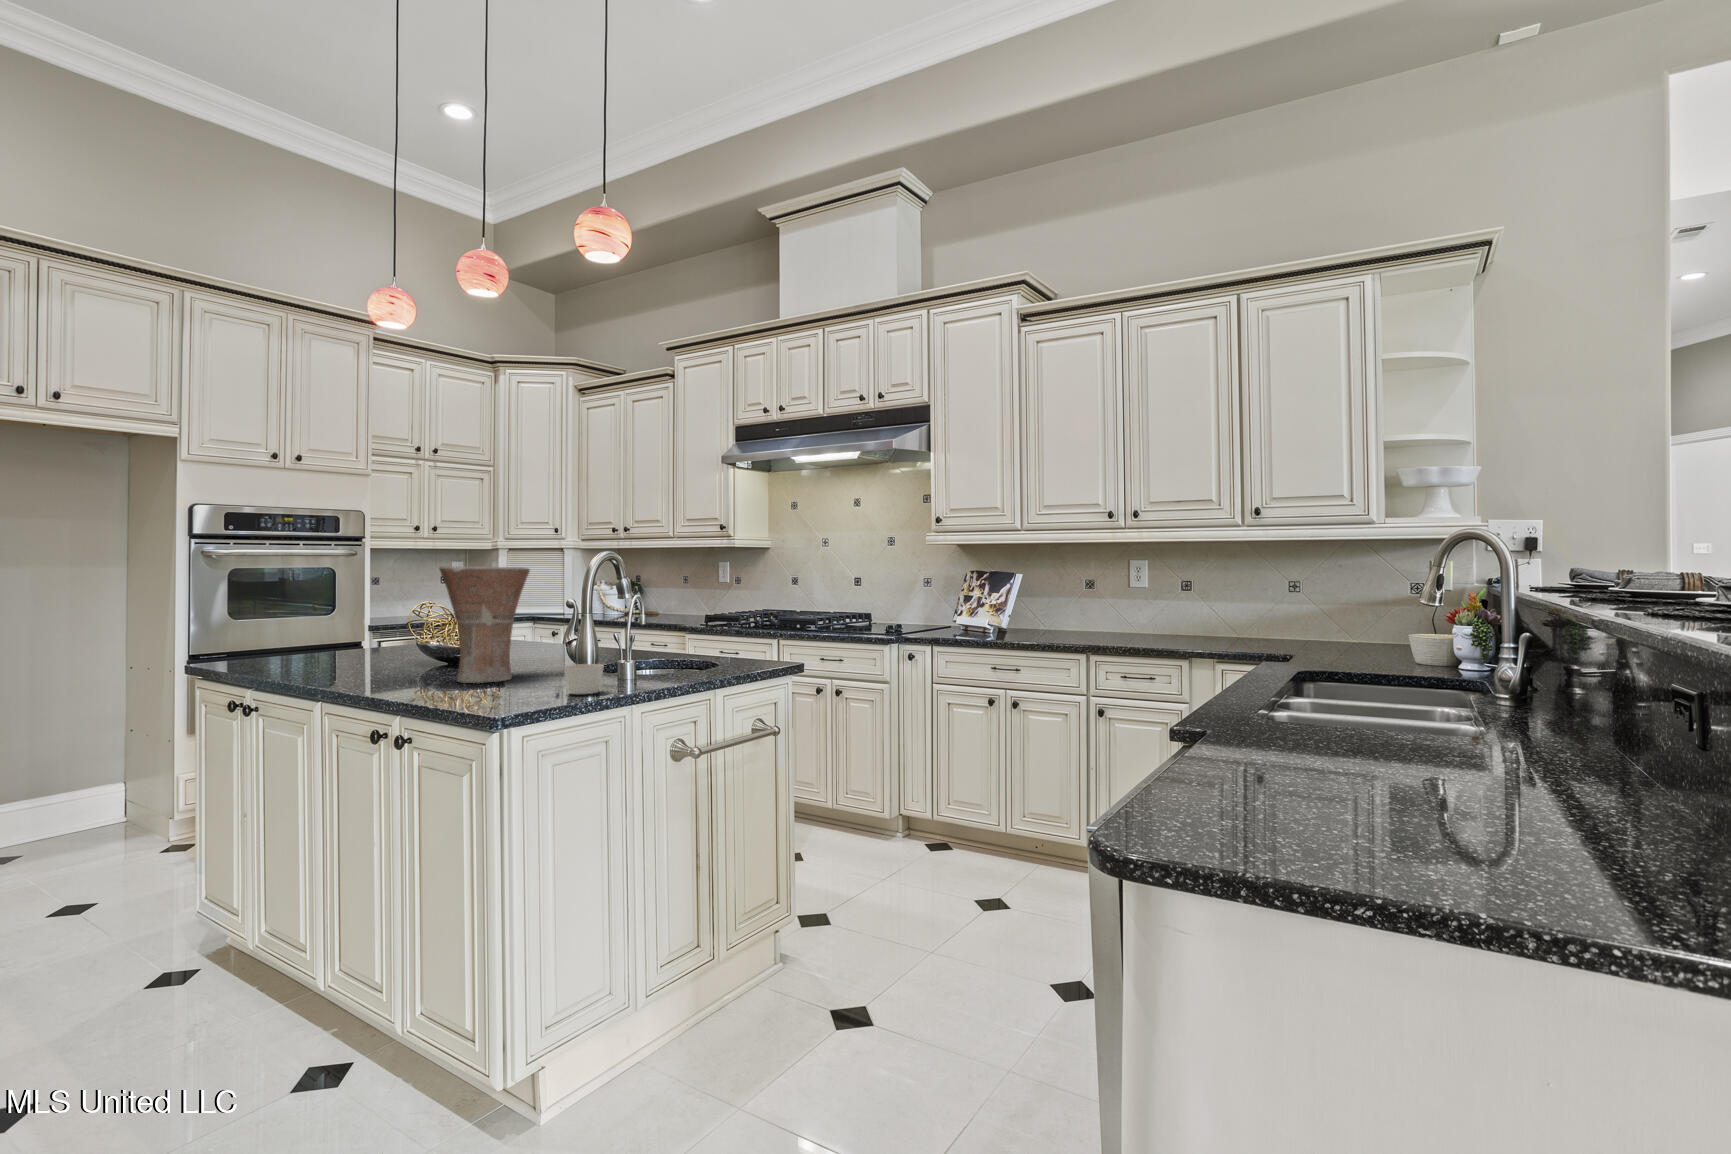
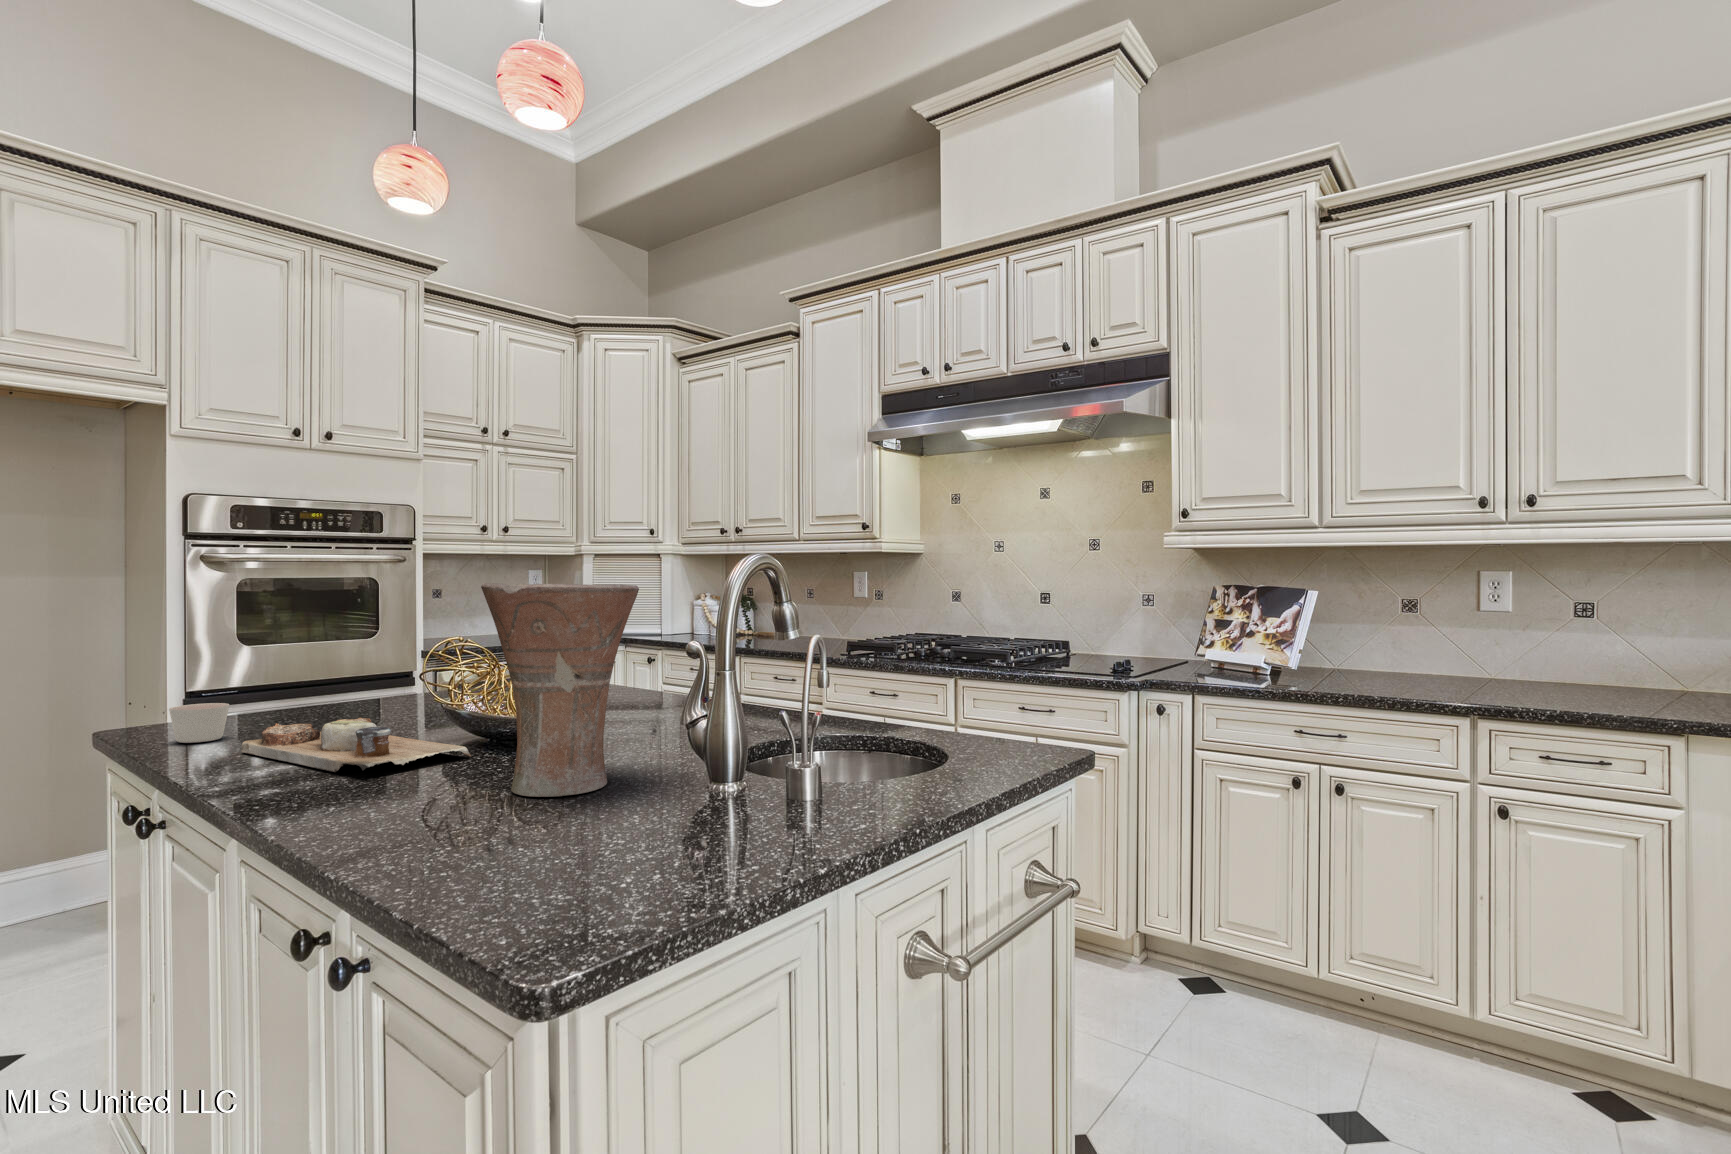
cutting board: none [282,651,429,677] -> present [241,718,471,772]
candle: present [564,664,604,694] -> present [169,703,229,743]

